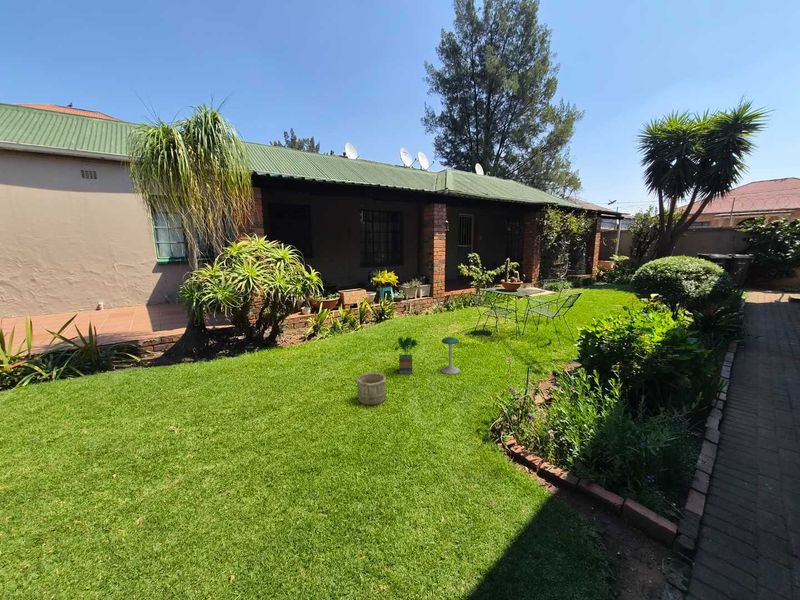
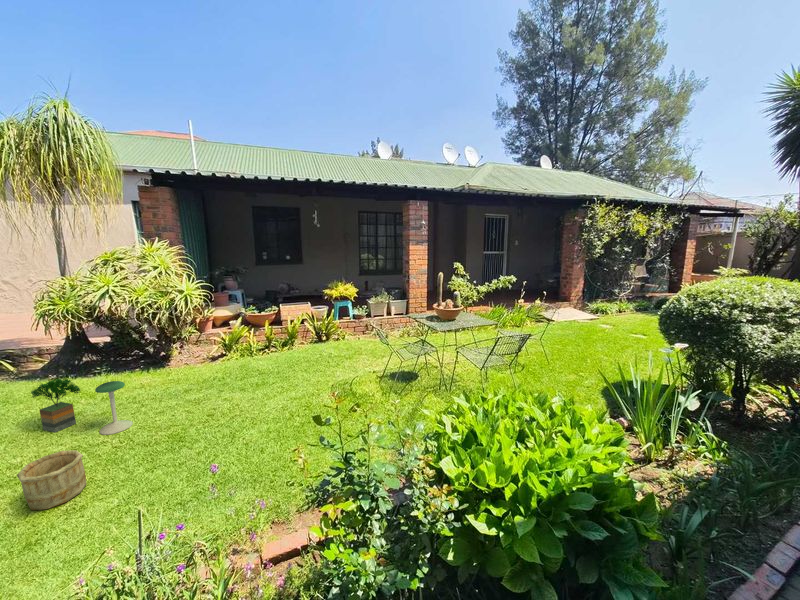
potted tree: present [394,337,418,374] -> present [31,379,80,432]
stool: present [441,337,460,374] -> present [95,381,133,435]

